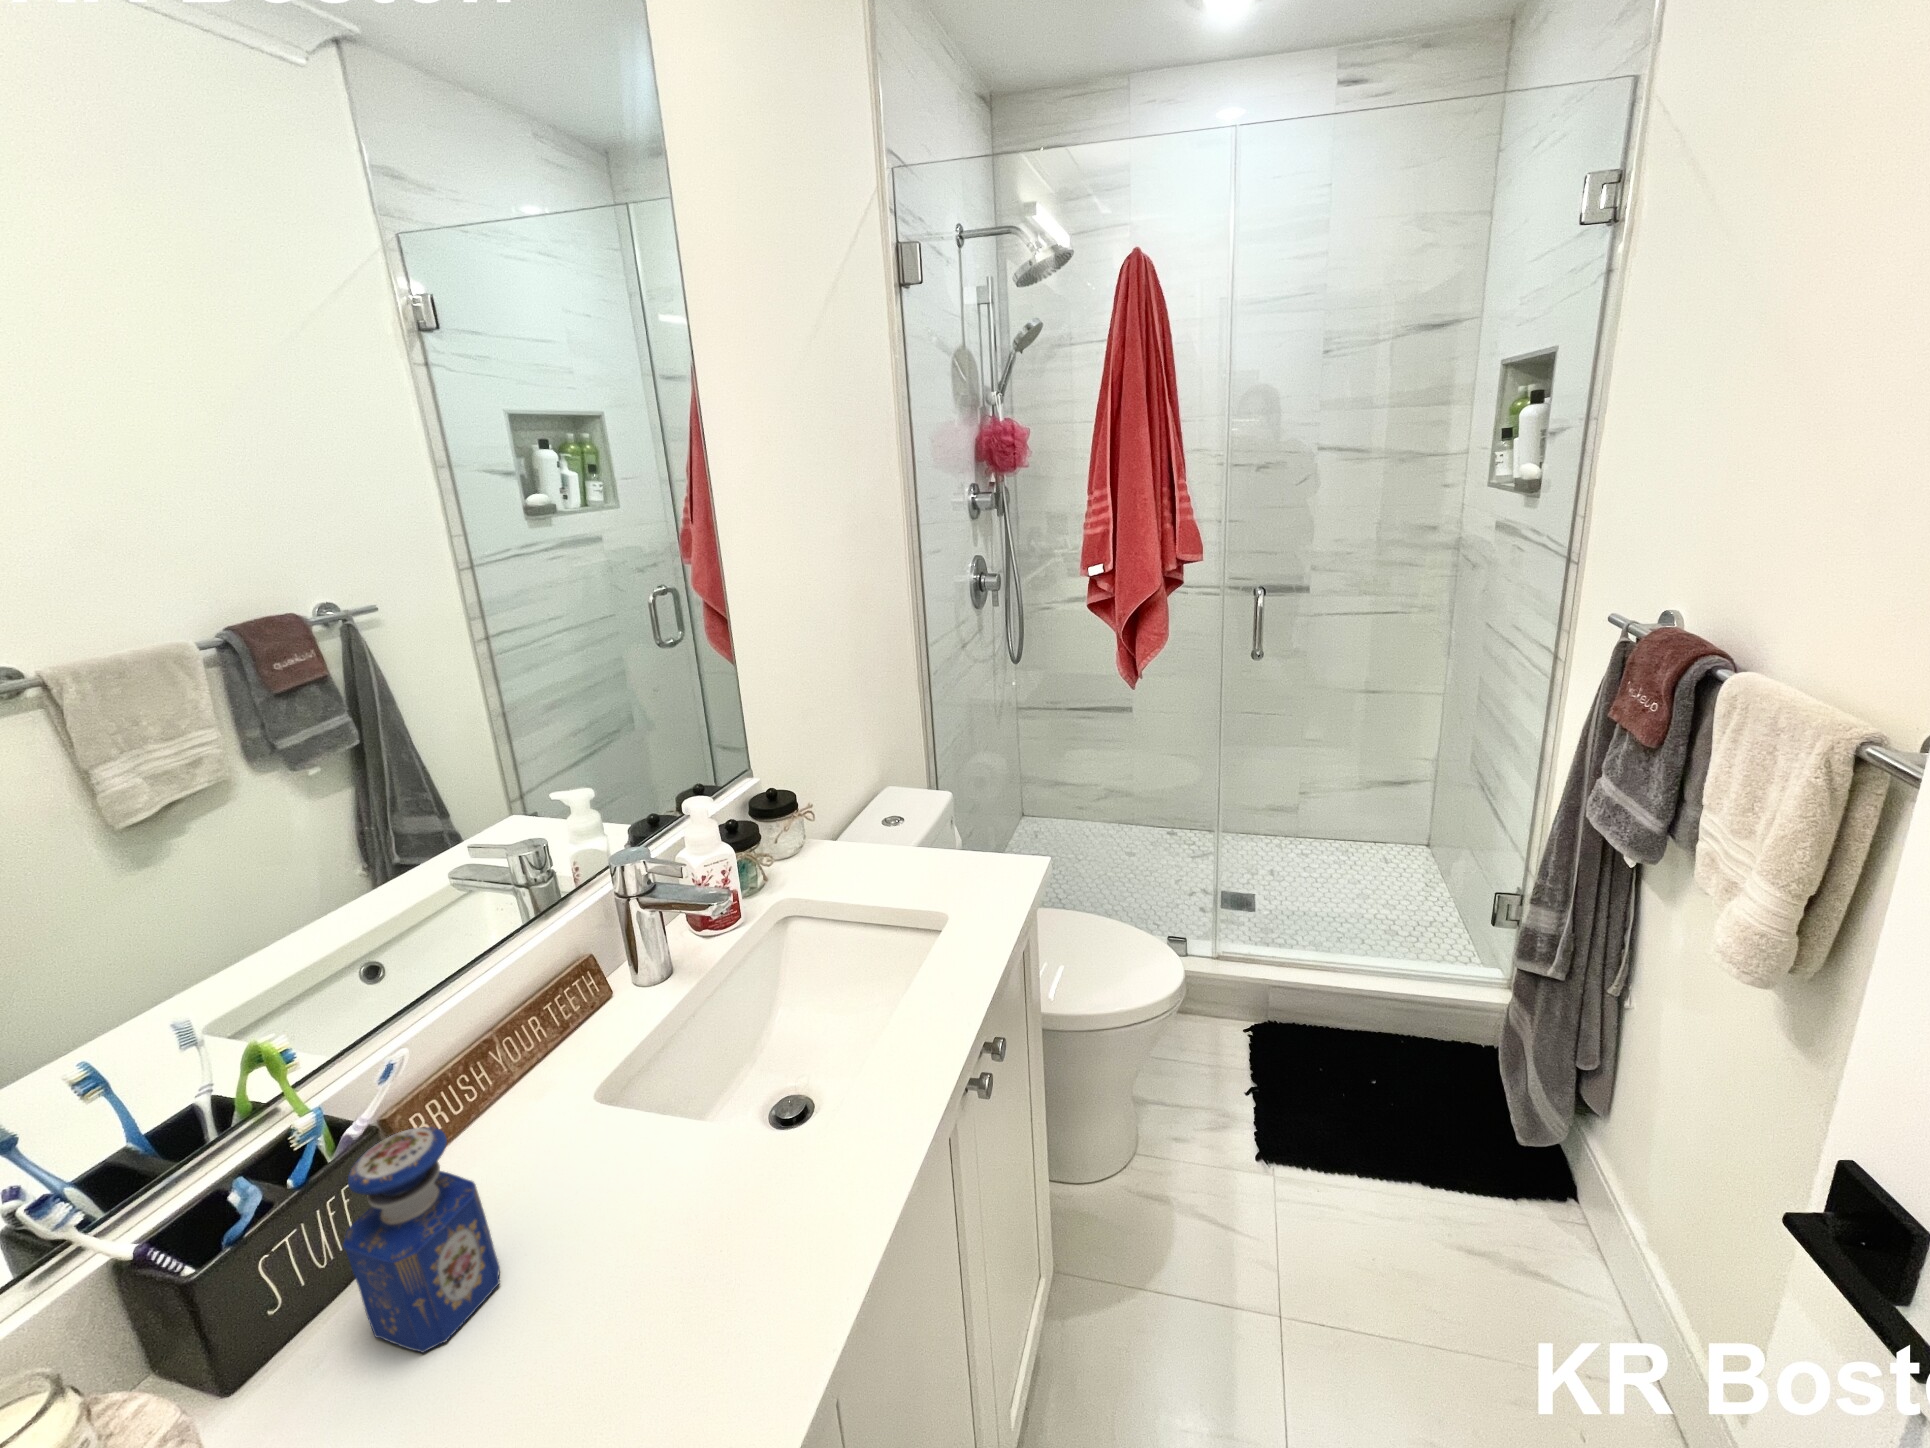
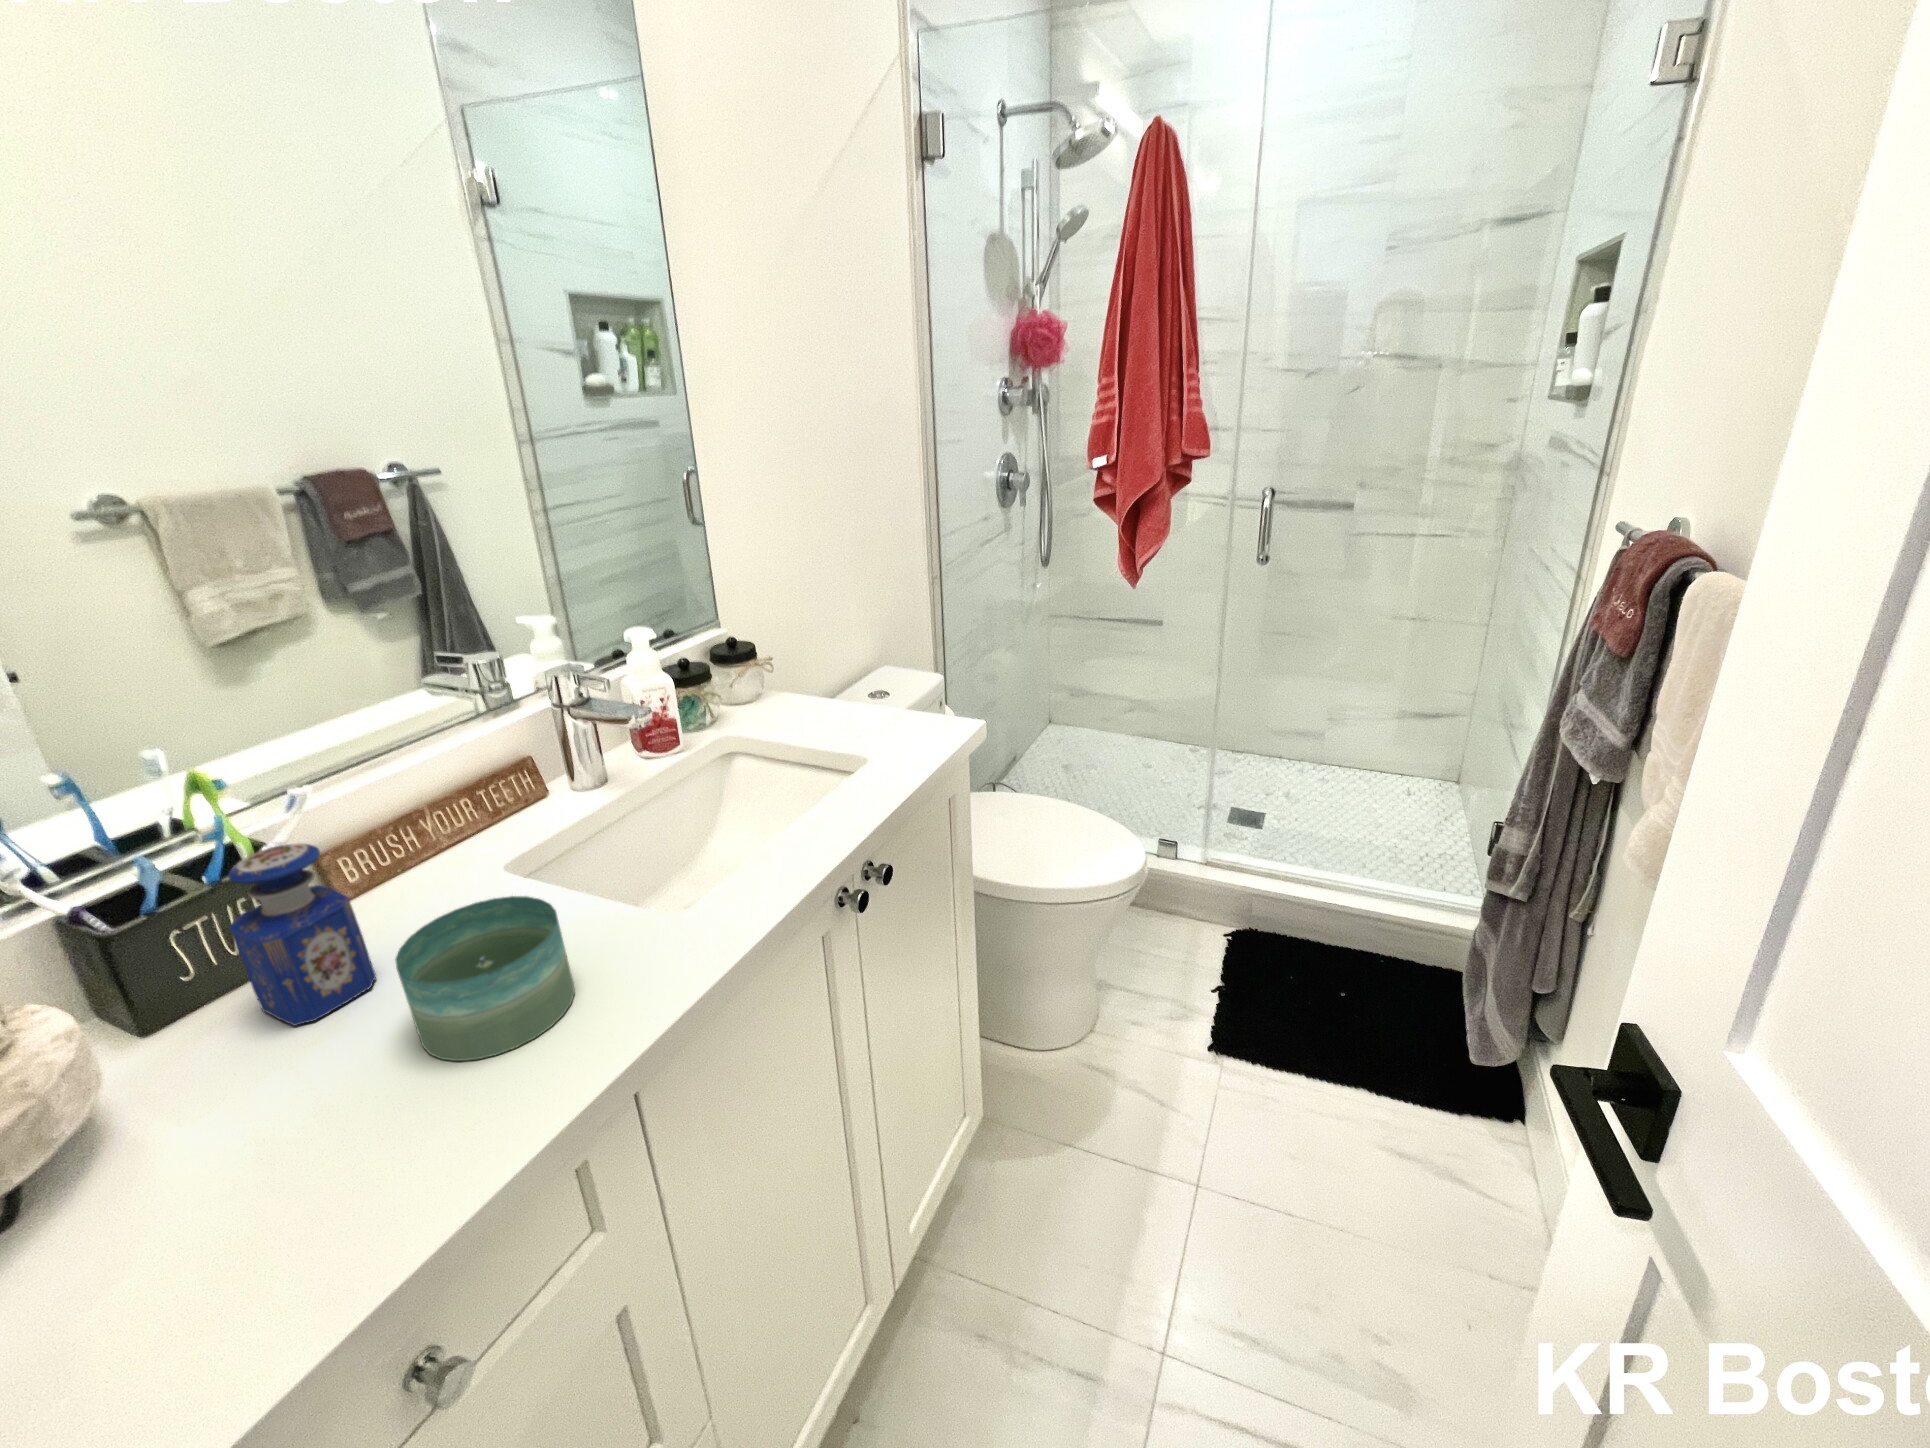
candle: none [564,1153,748,1375] -> present [395,896,575,1061]

